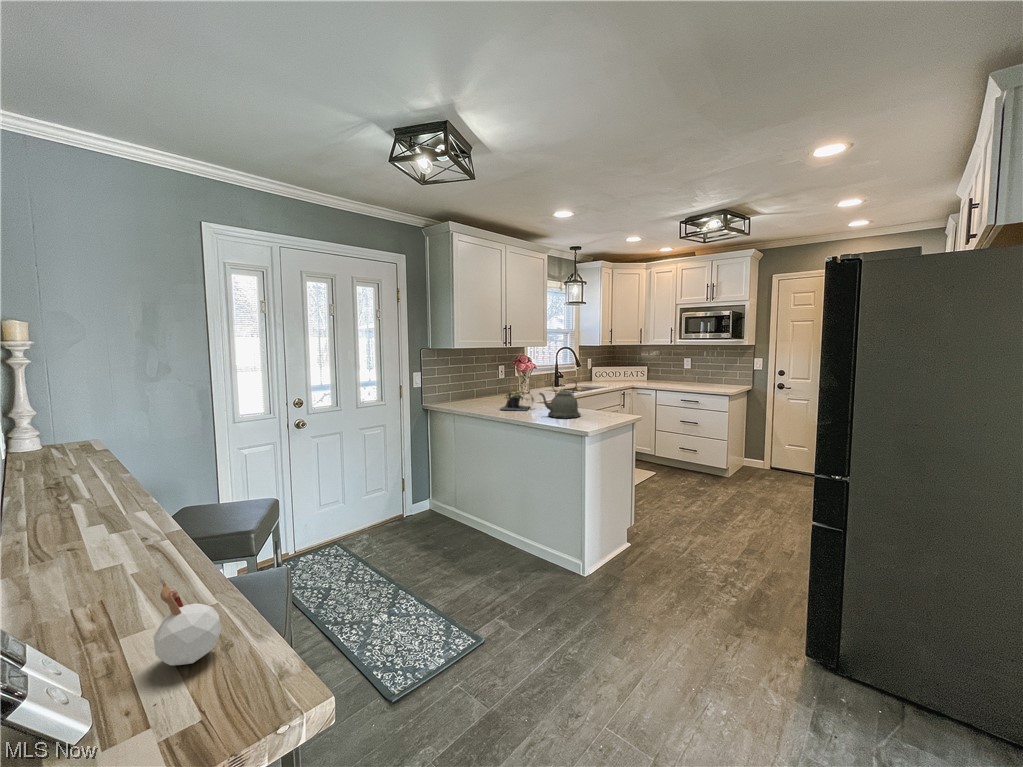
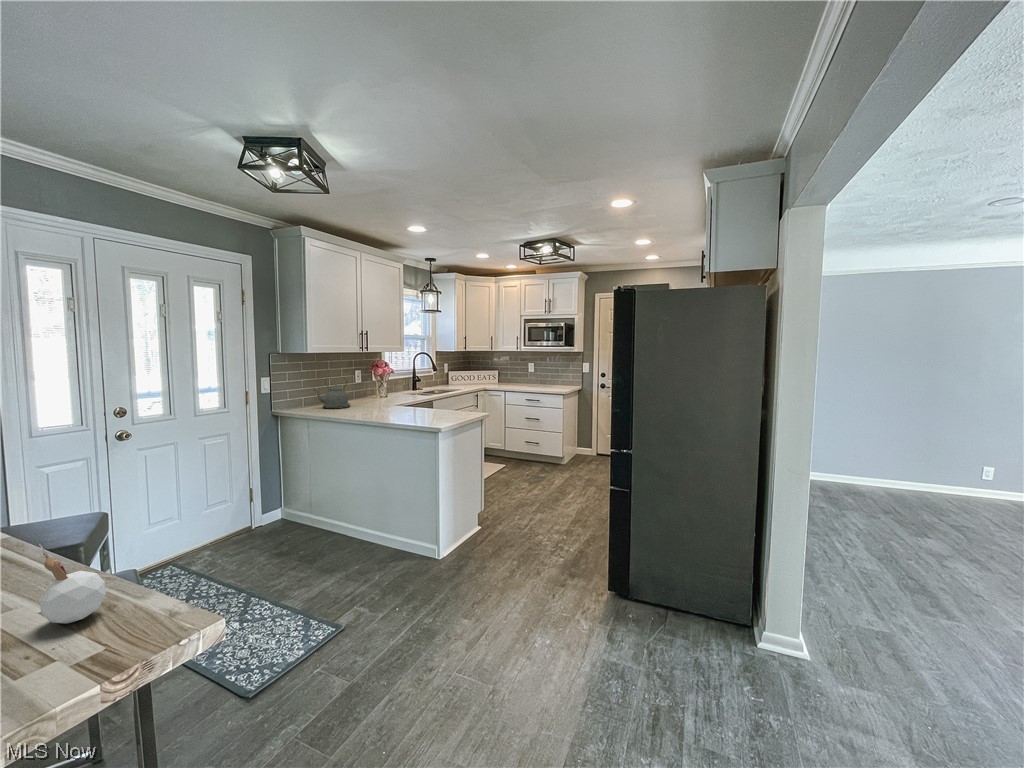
kettle: present [540,380,580,418] -> present [314,385,350,409]
plant: present [500,390,534,411] -> none [356,393,398,413]

